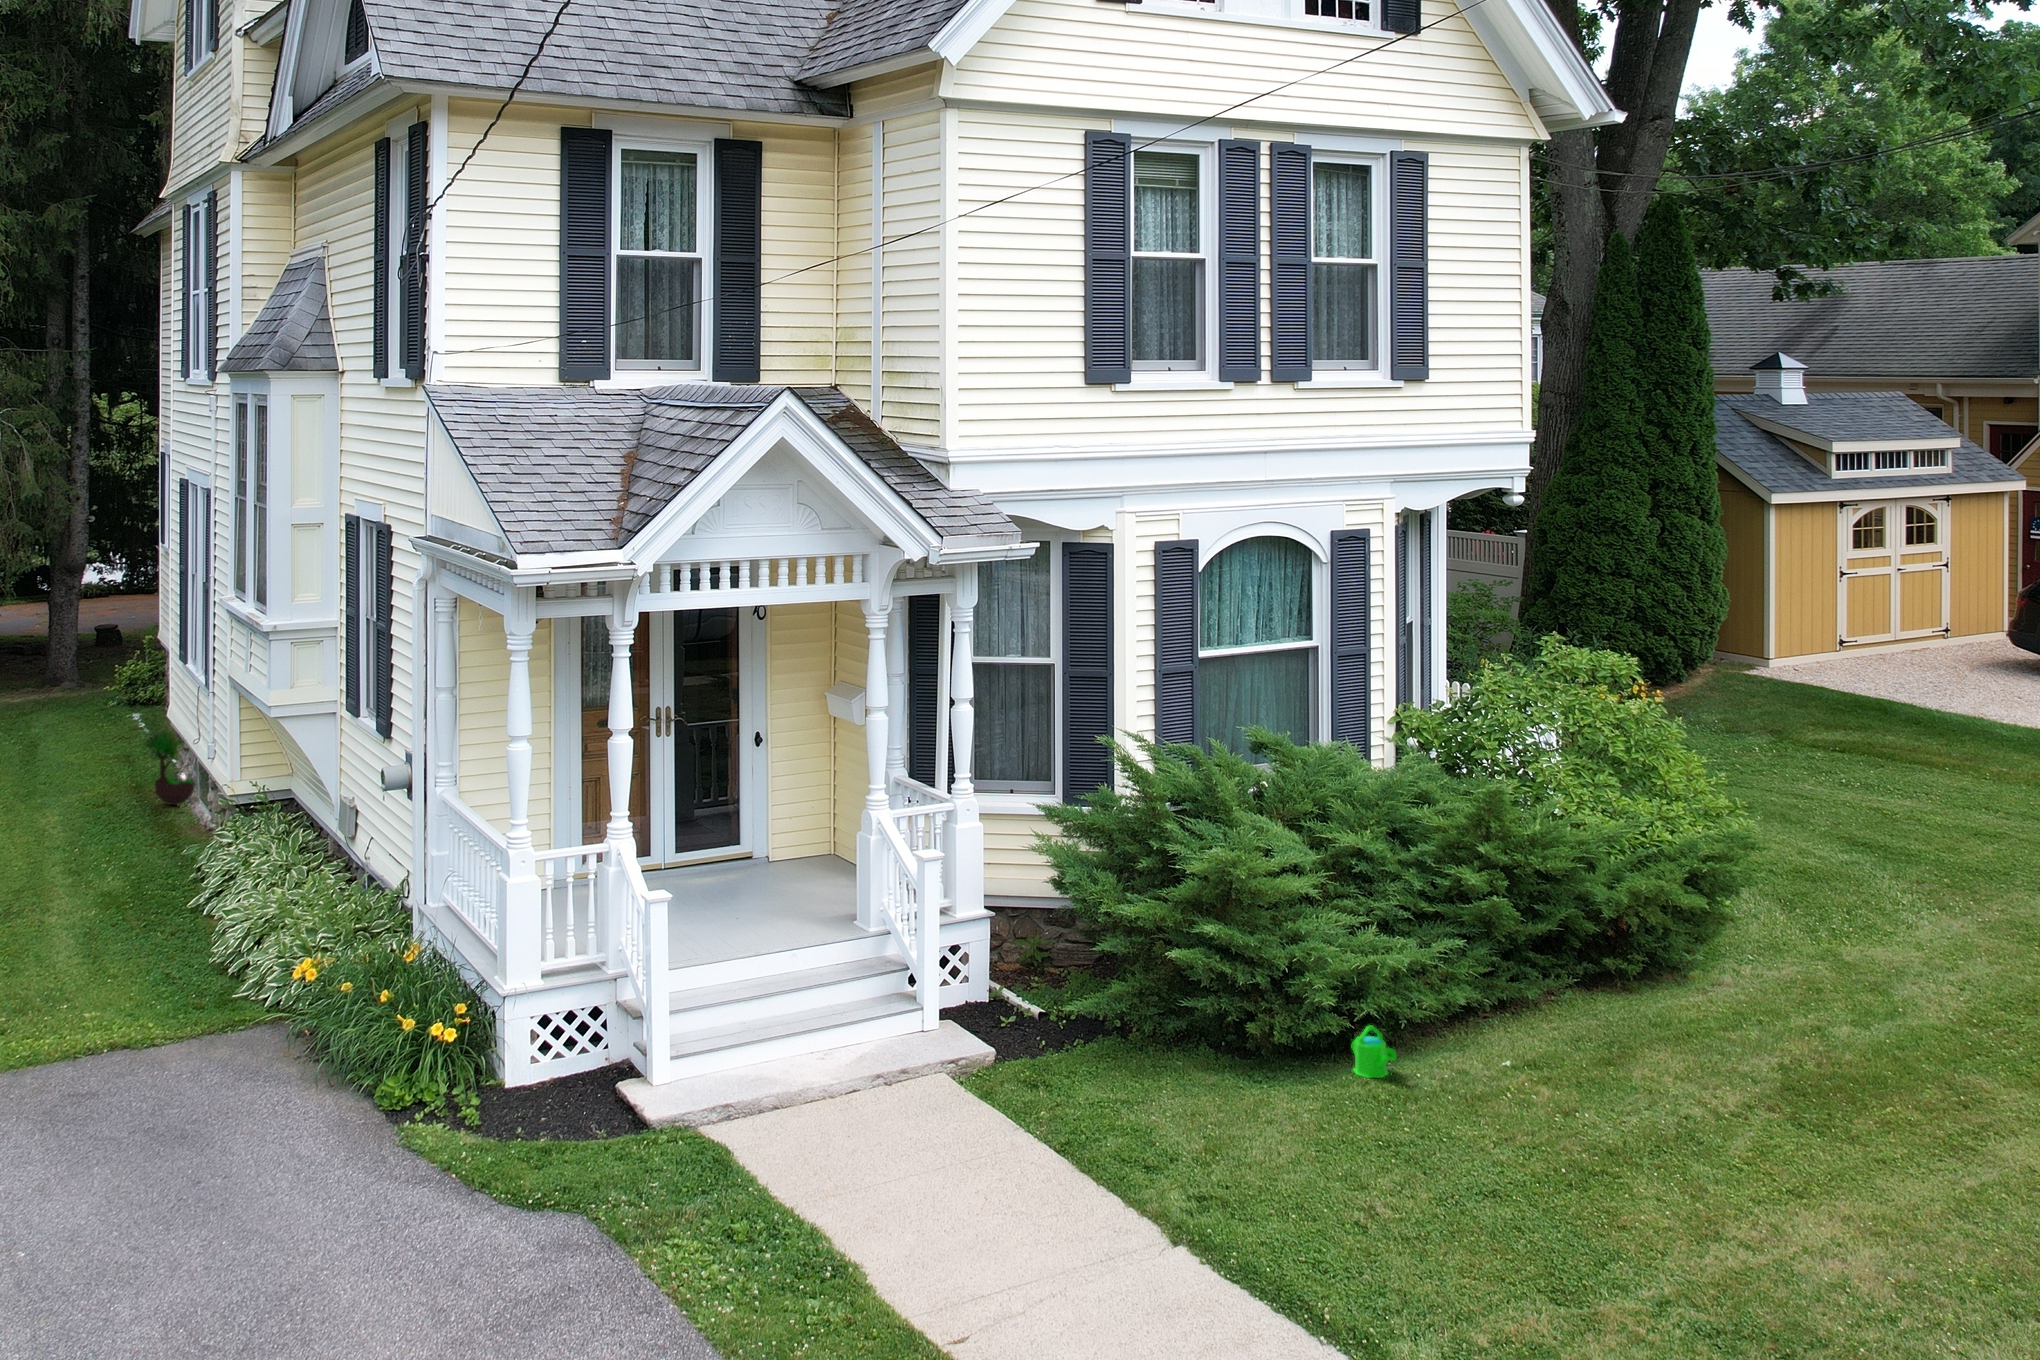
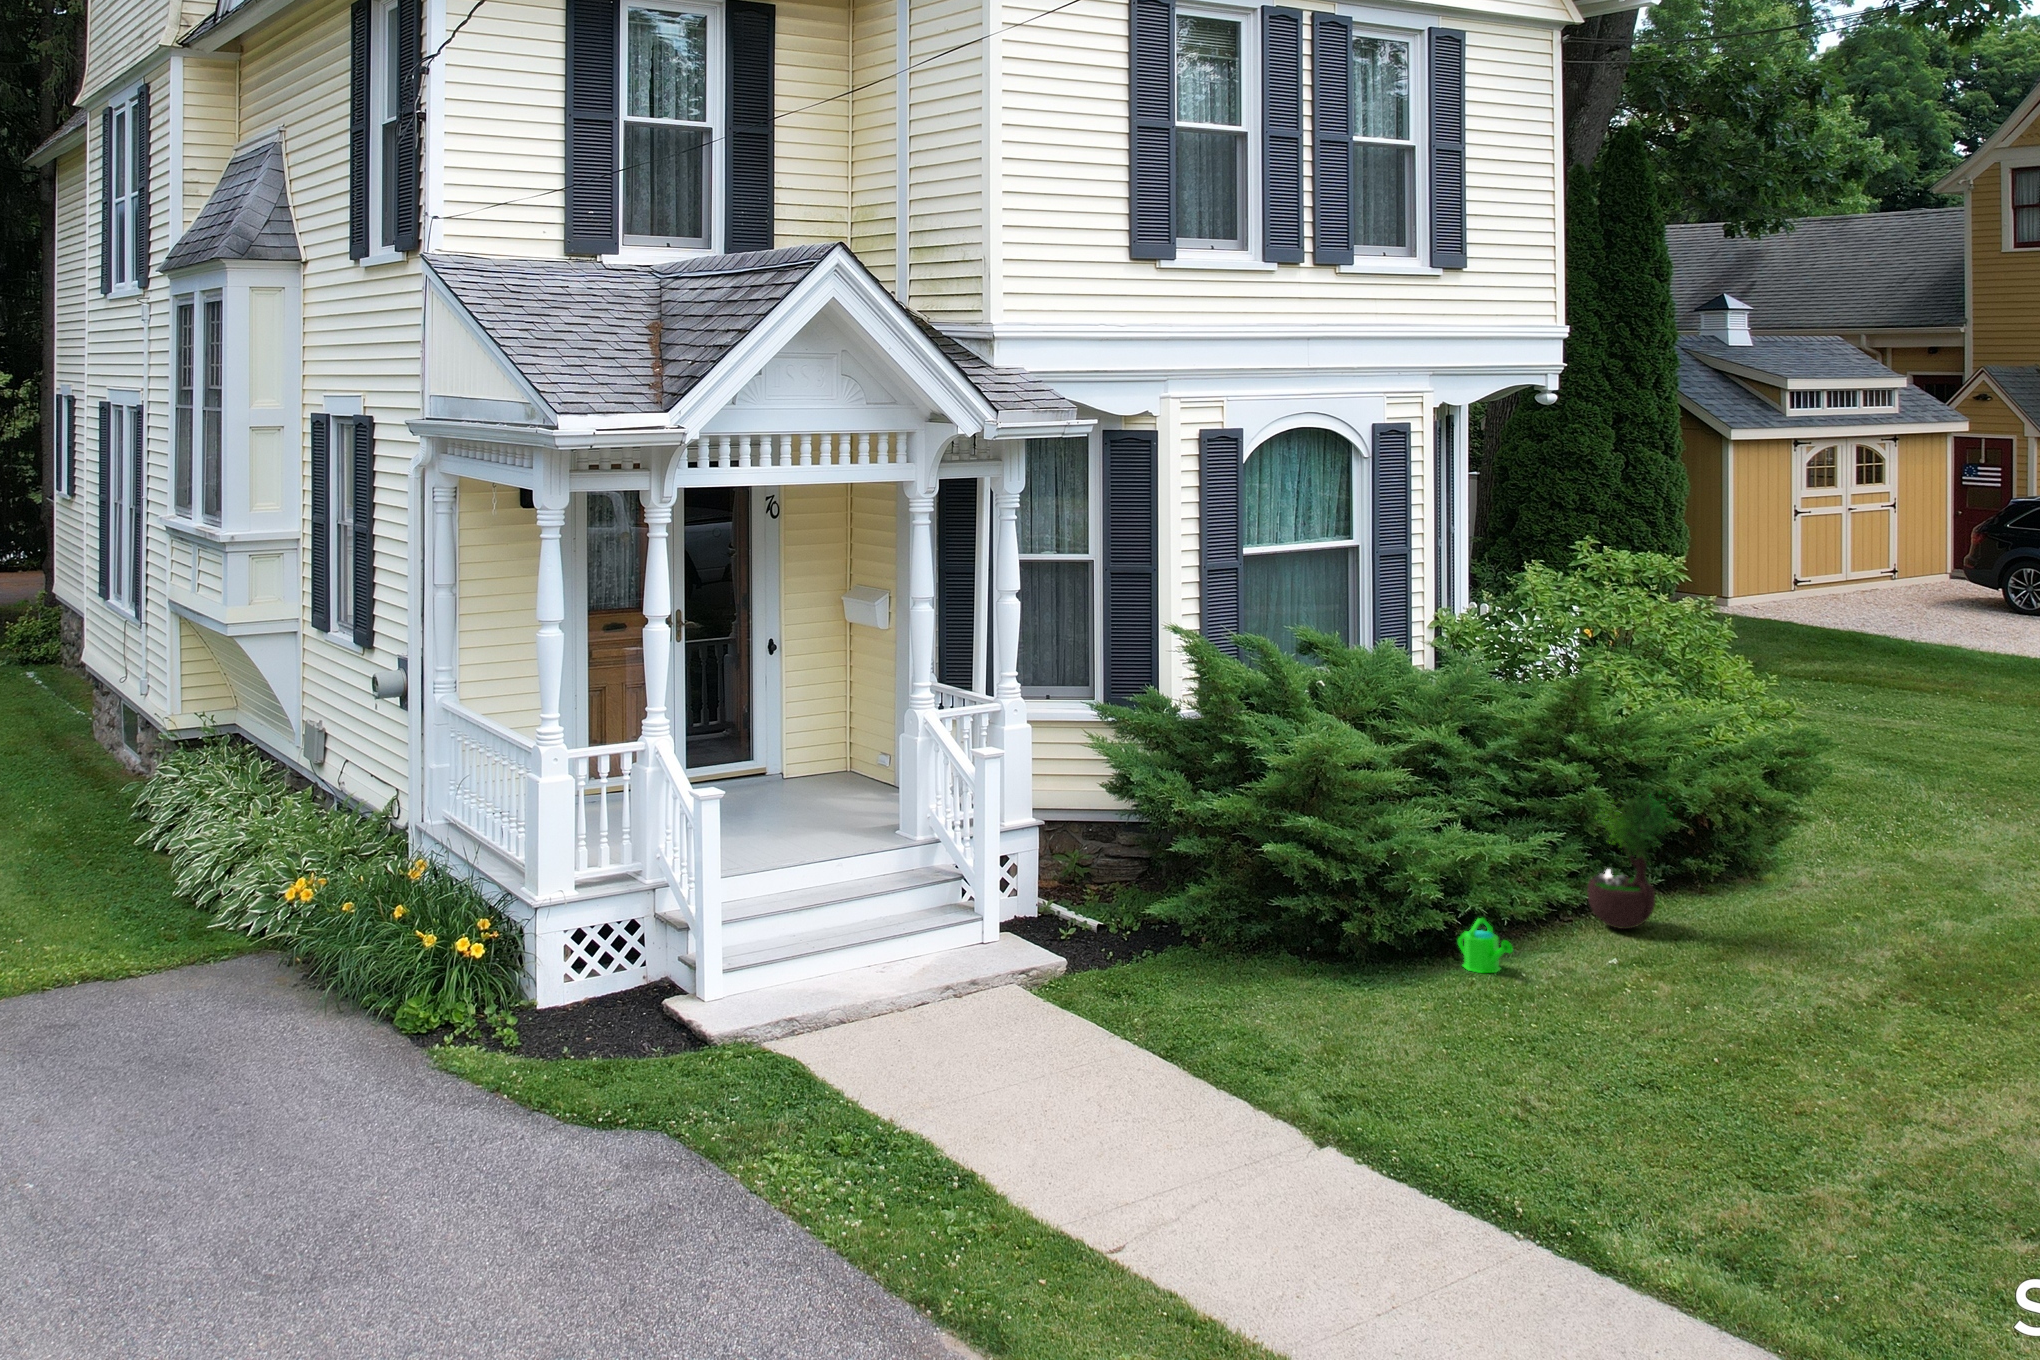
potted tree: present [142,730,195,805] -> present [1587,790,1676,929]

